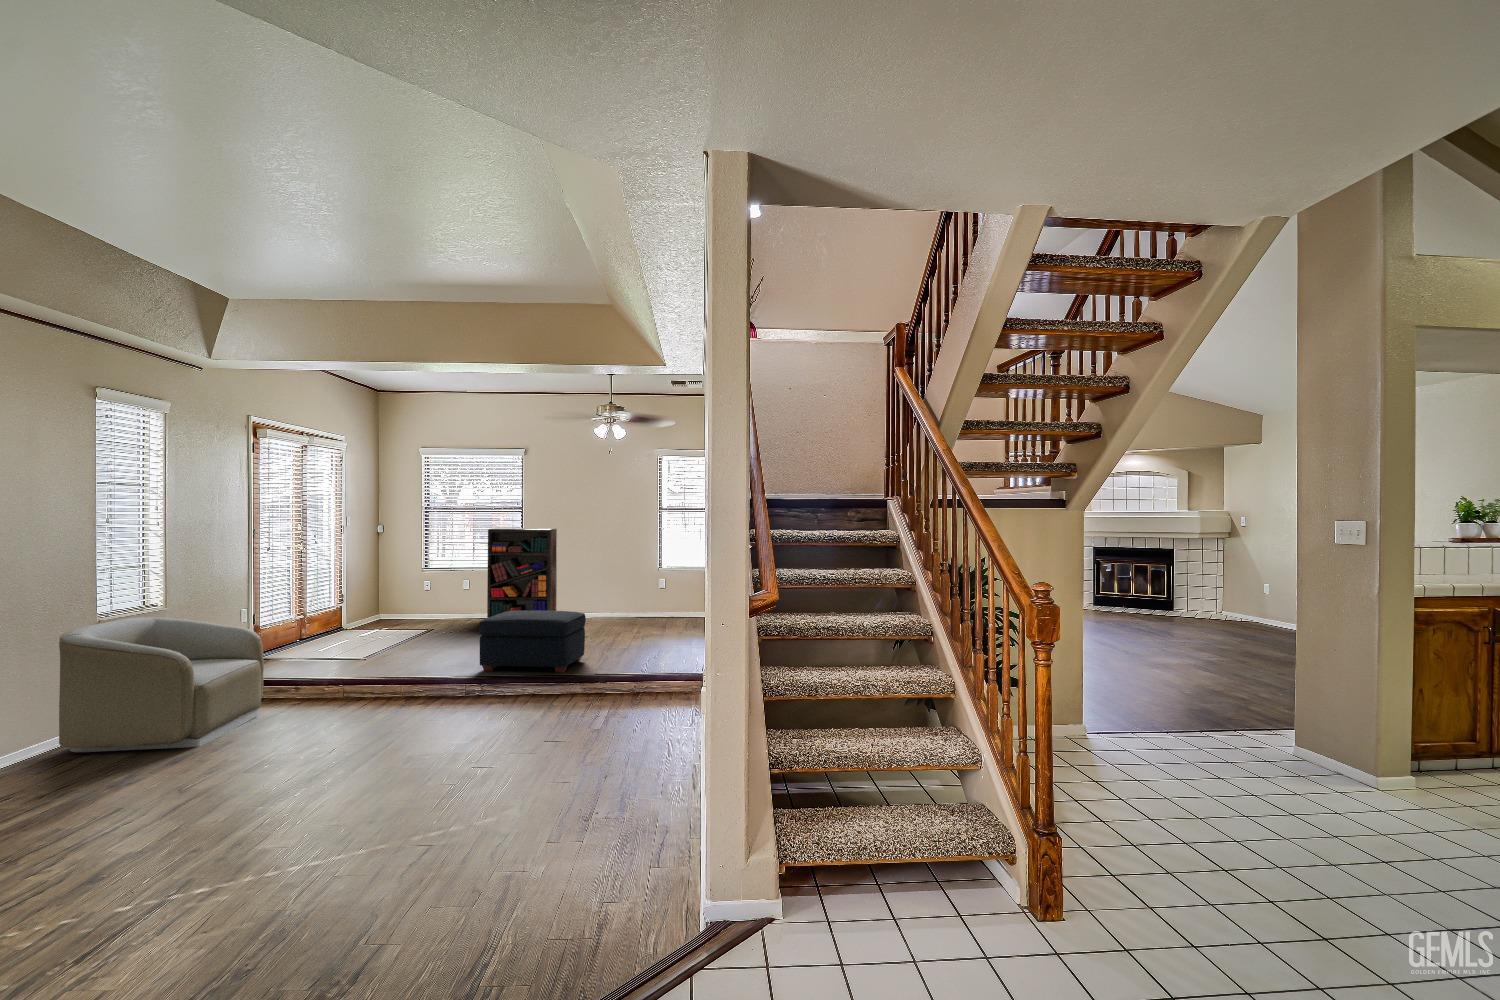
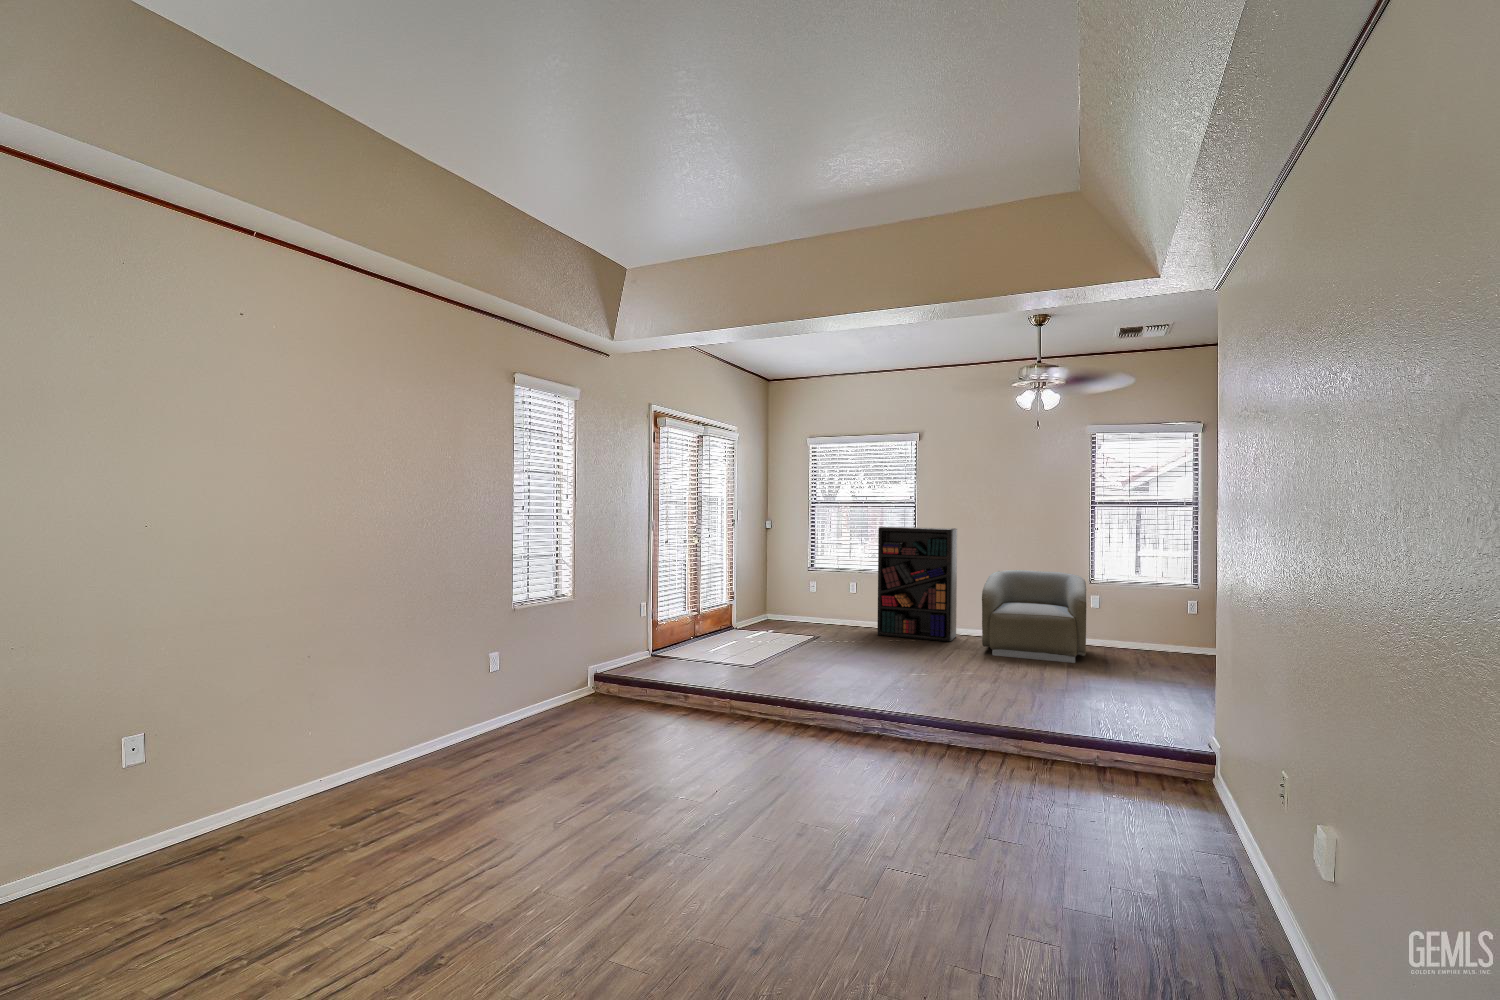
ottoman: present [479,611,586,673] -> none [880,629,1016,722]
armchair: present [59,617,264,752] -> present [982,570,1086,663]

